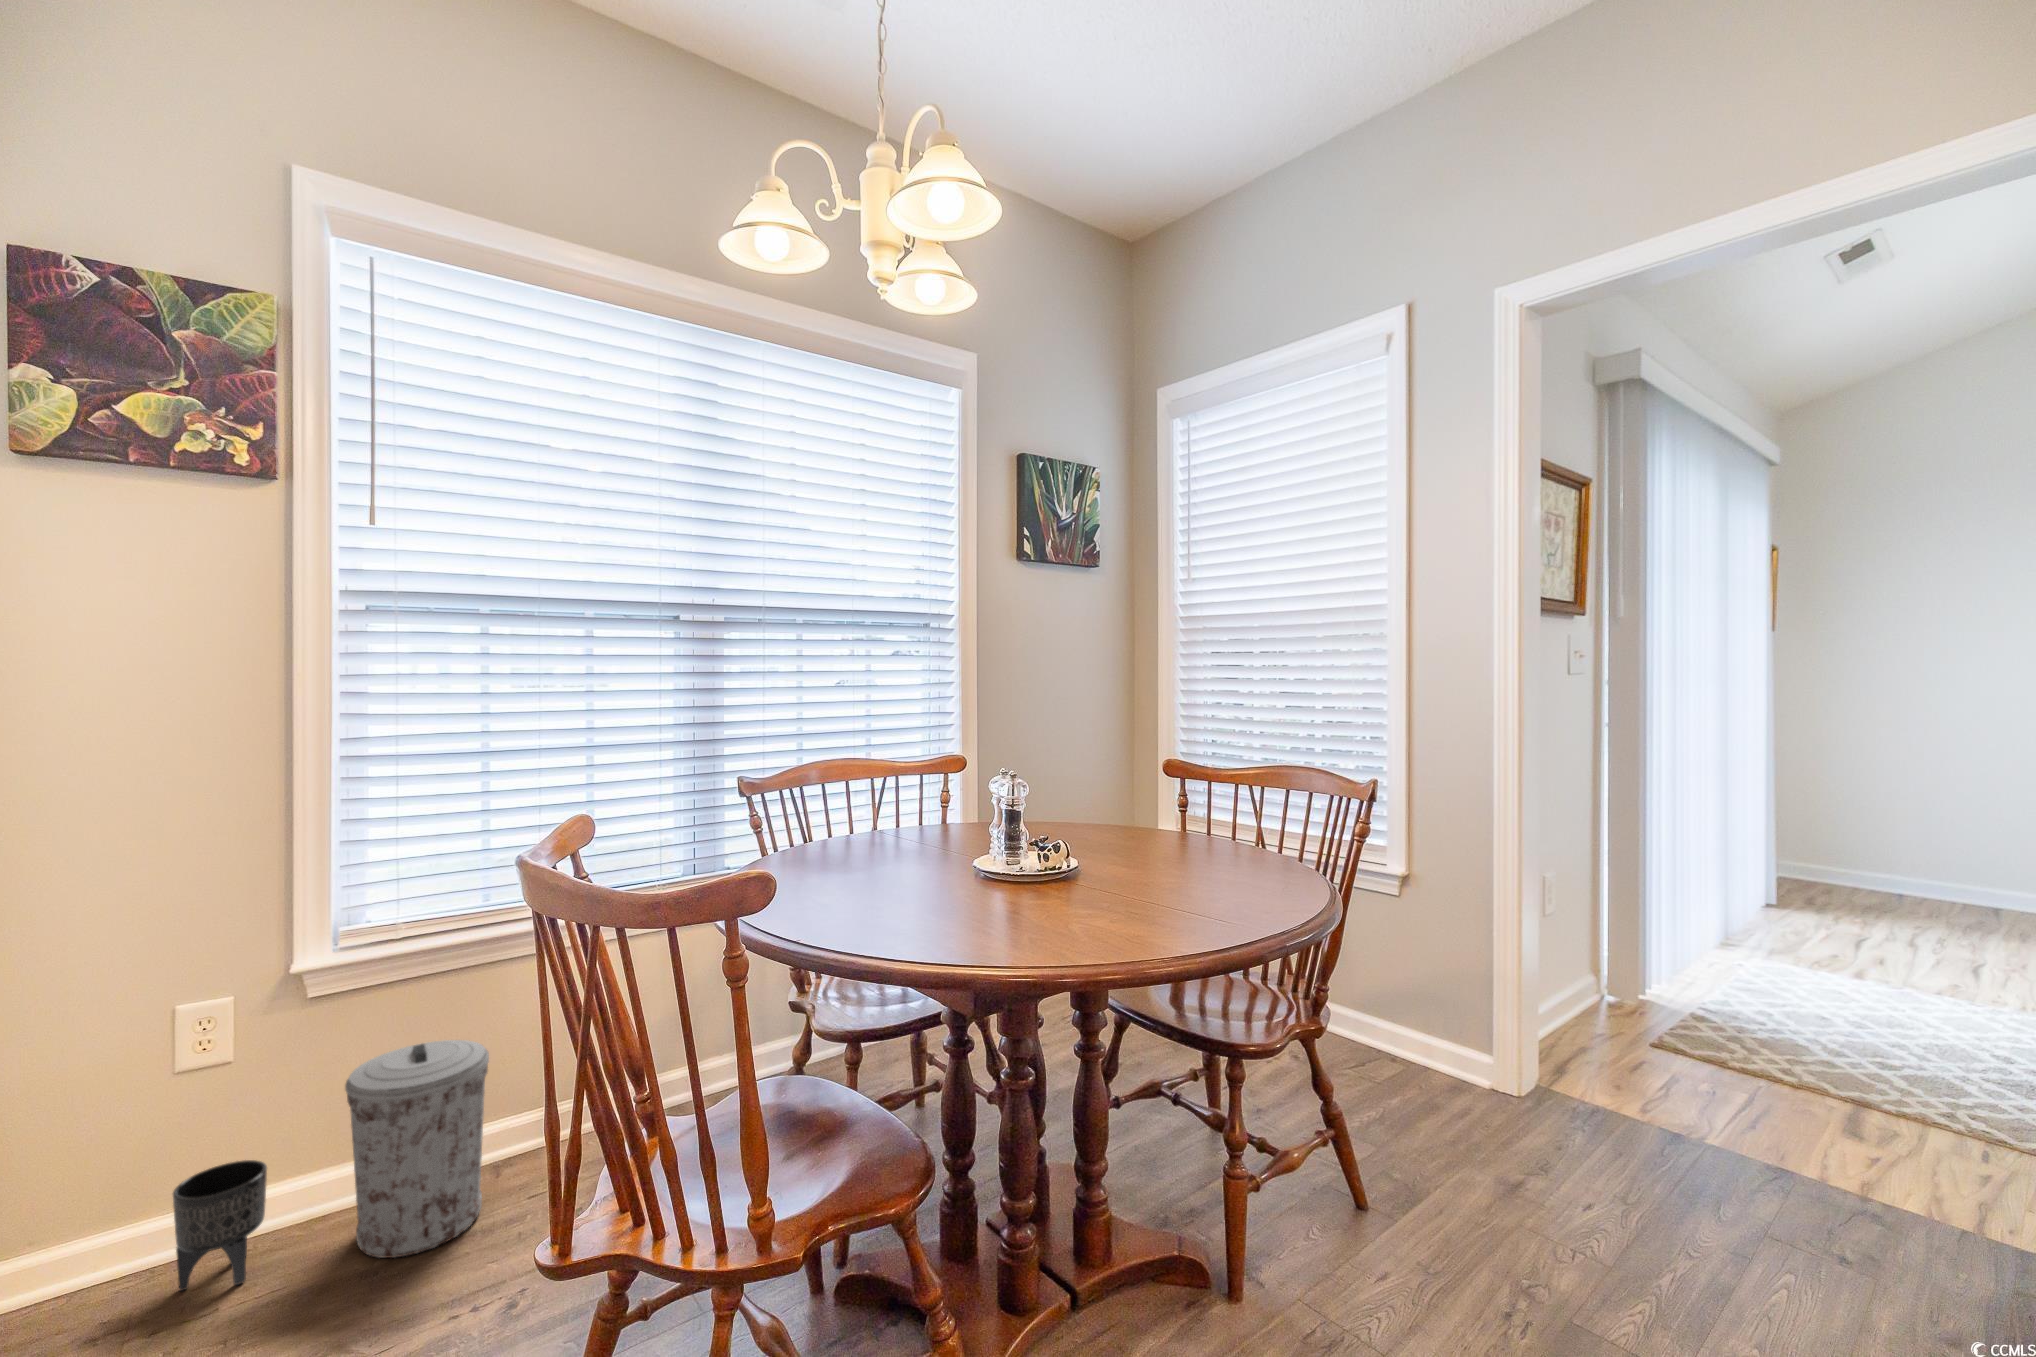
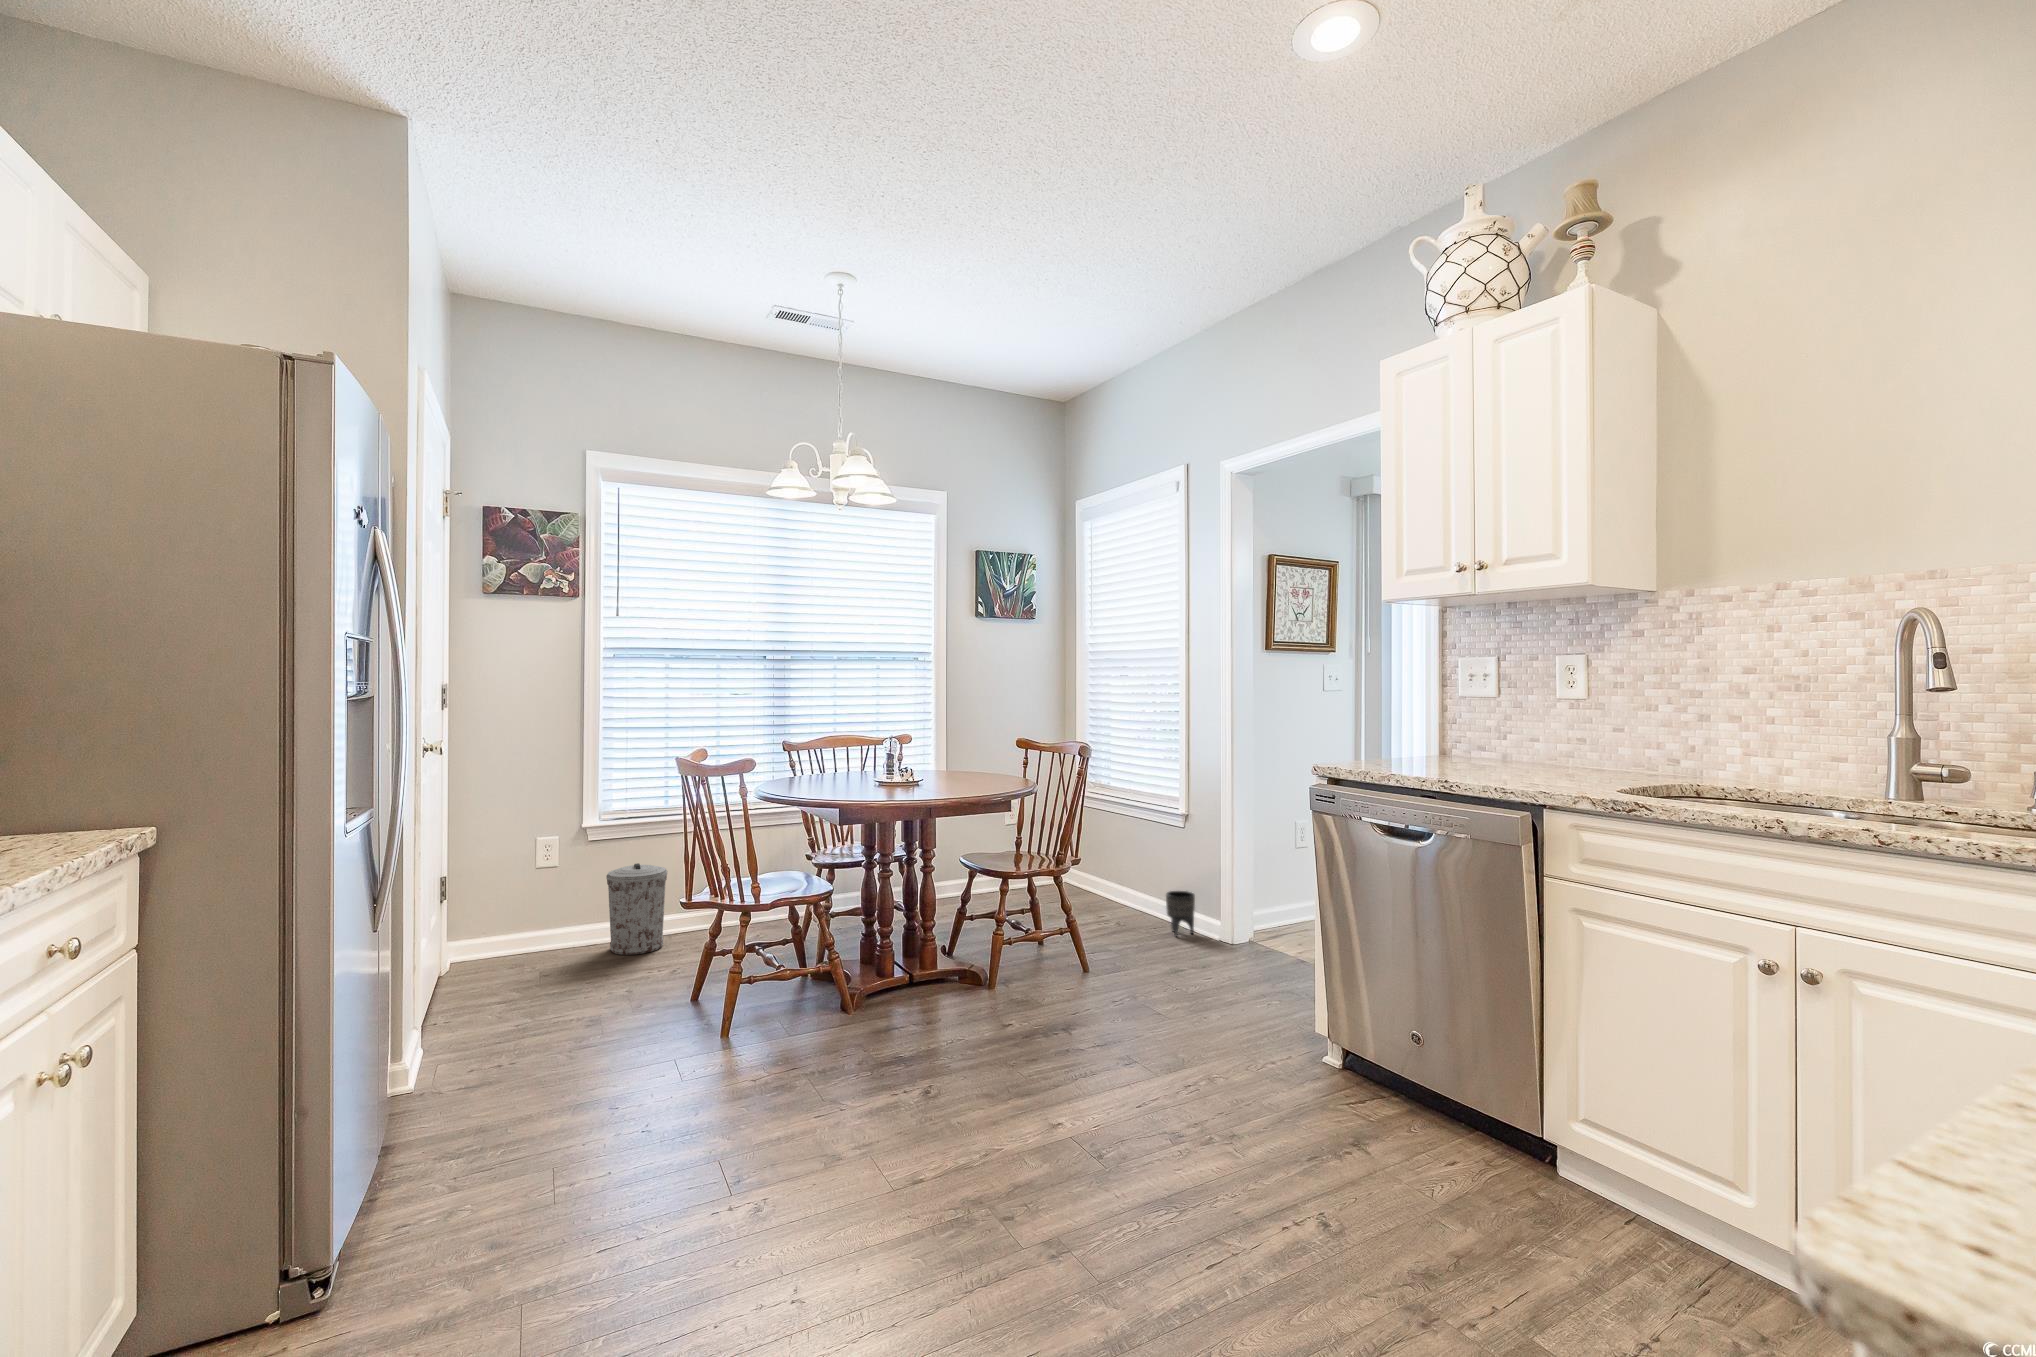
planter: present [173,1160,267,1291] -> present [1166,891,1195,936]

